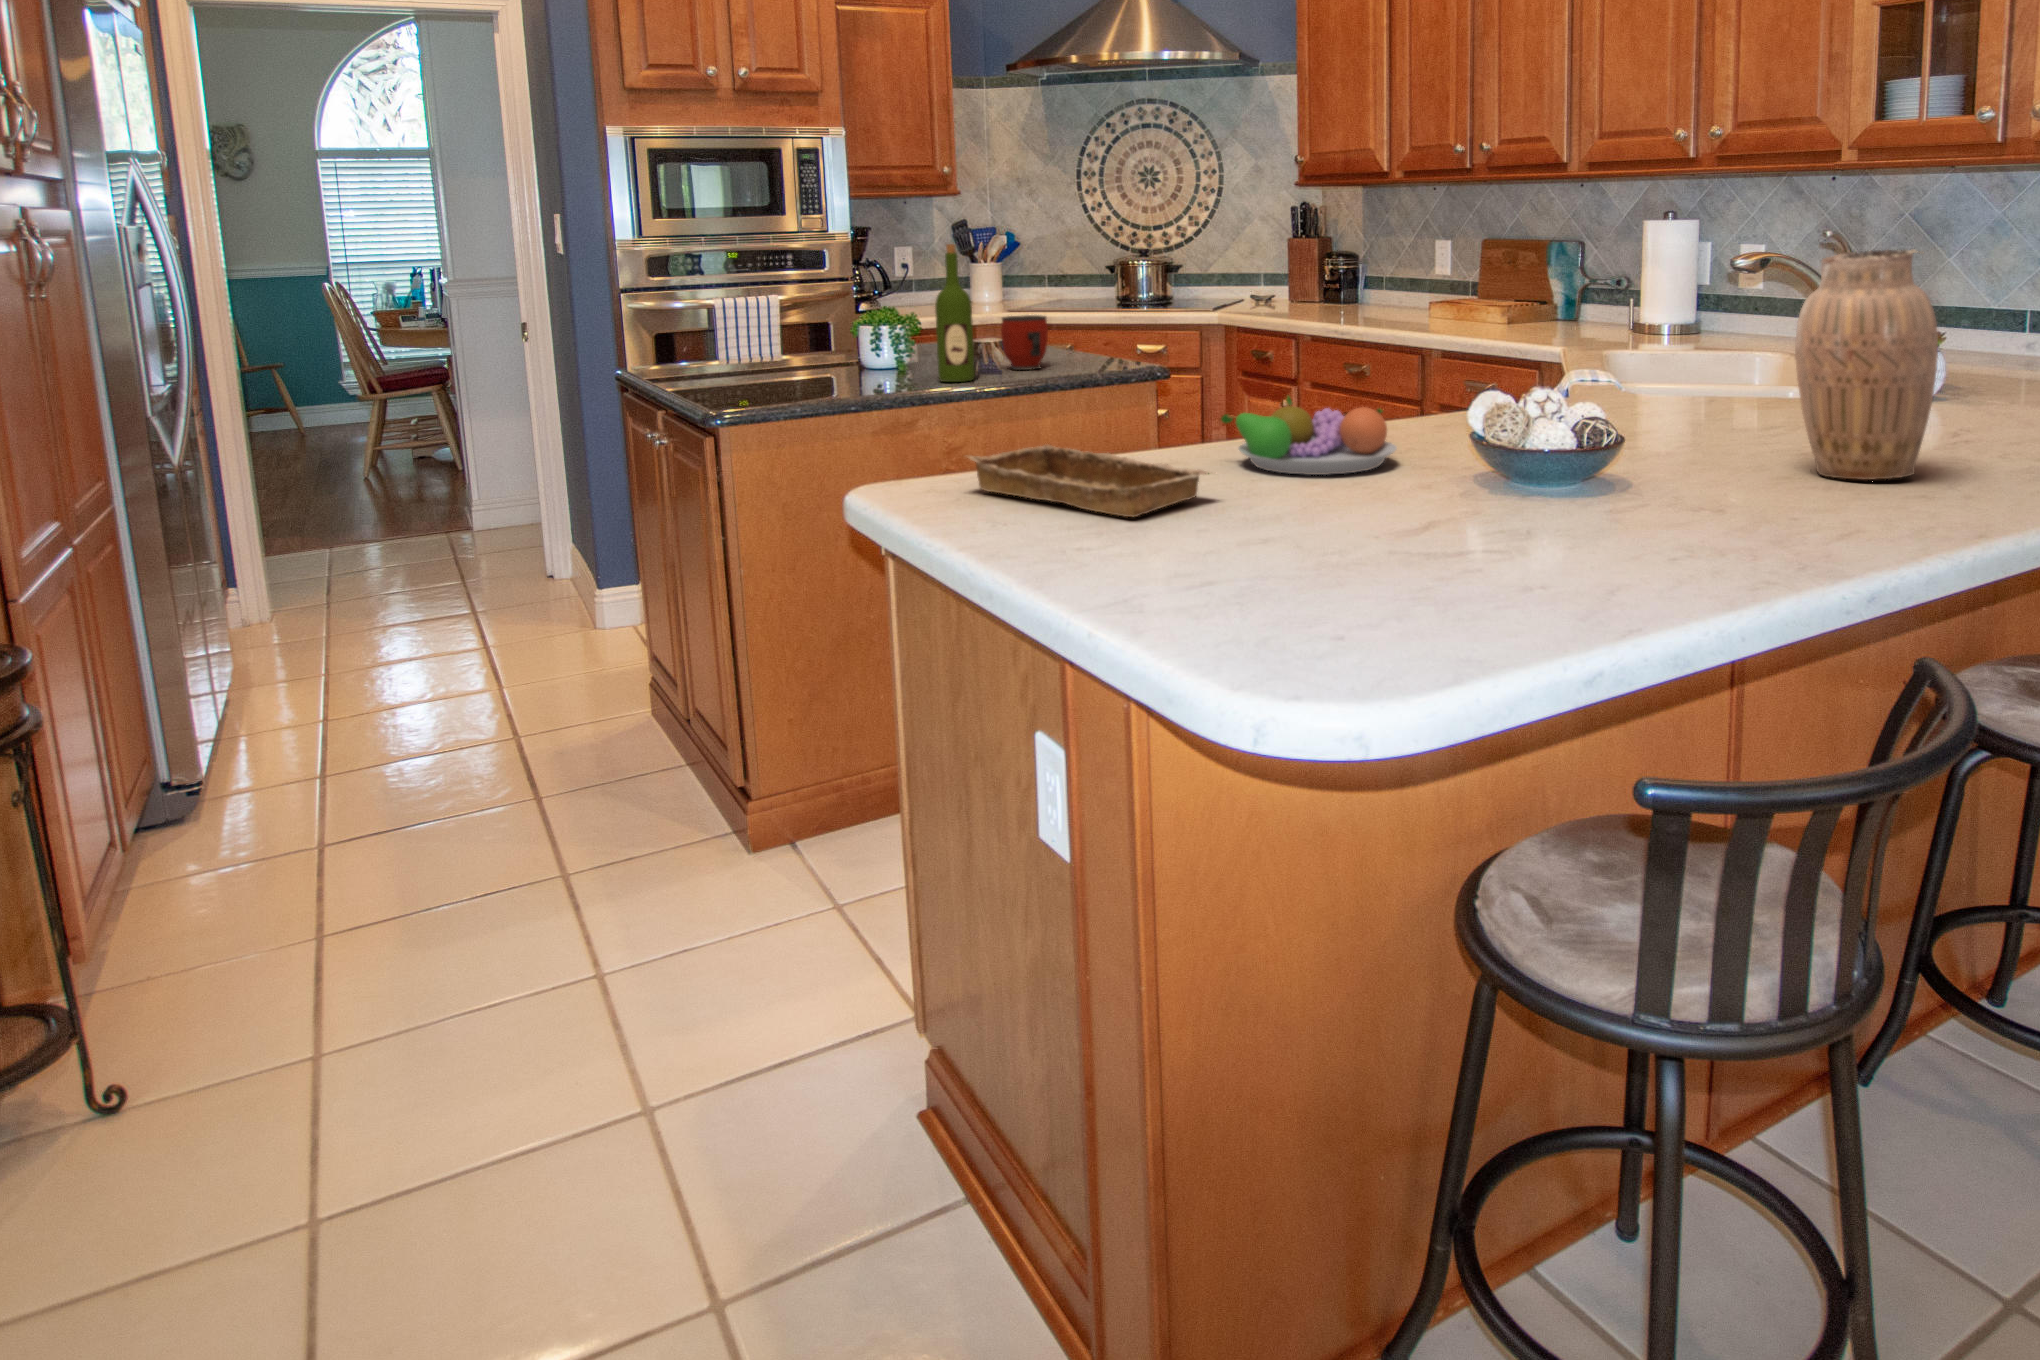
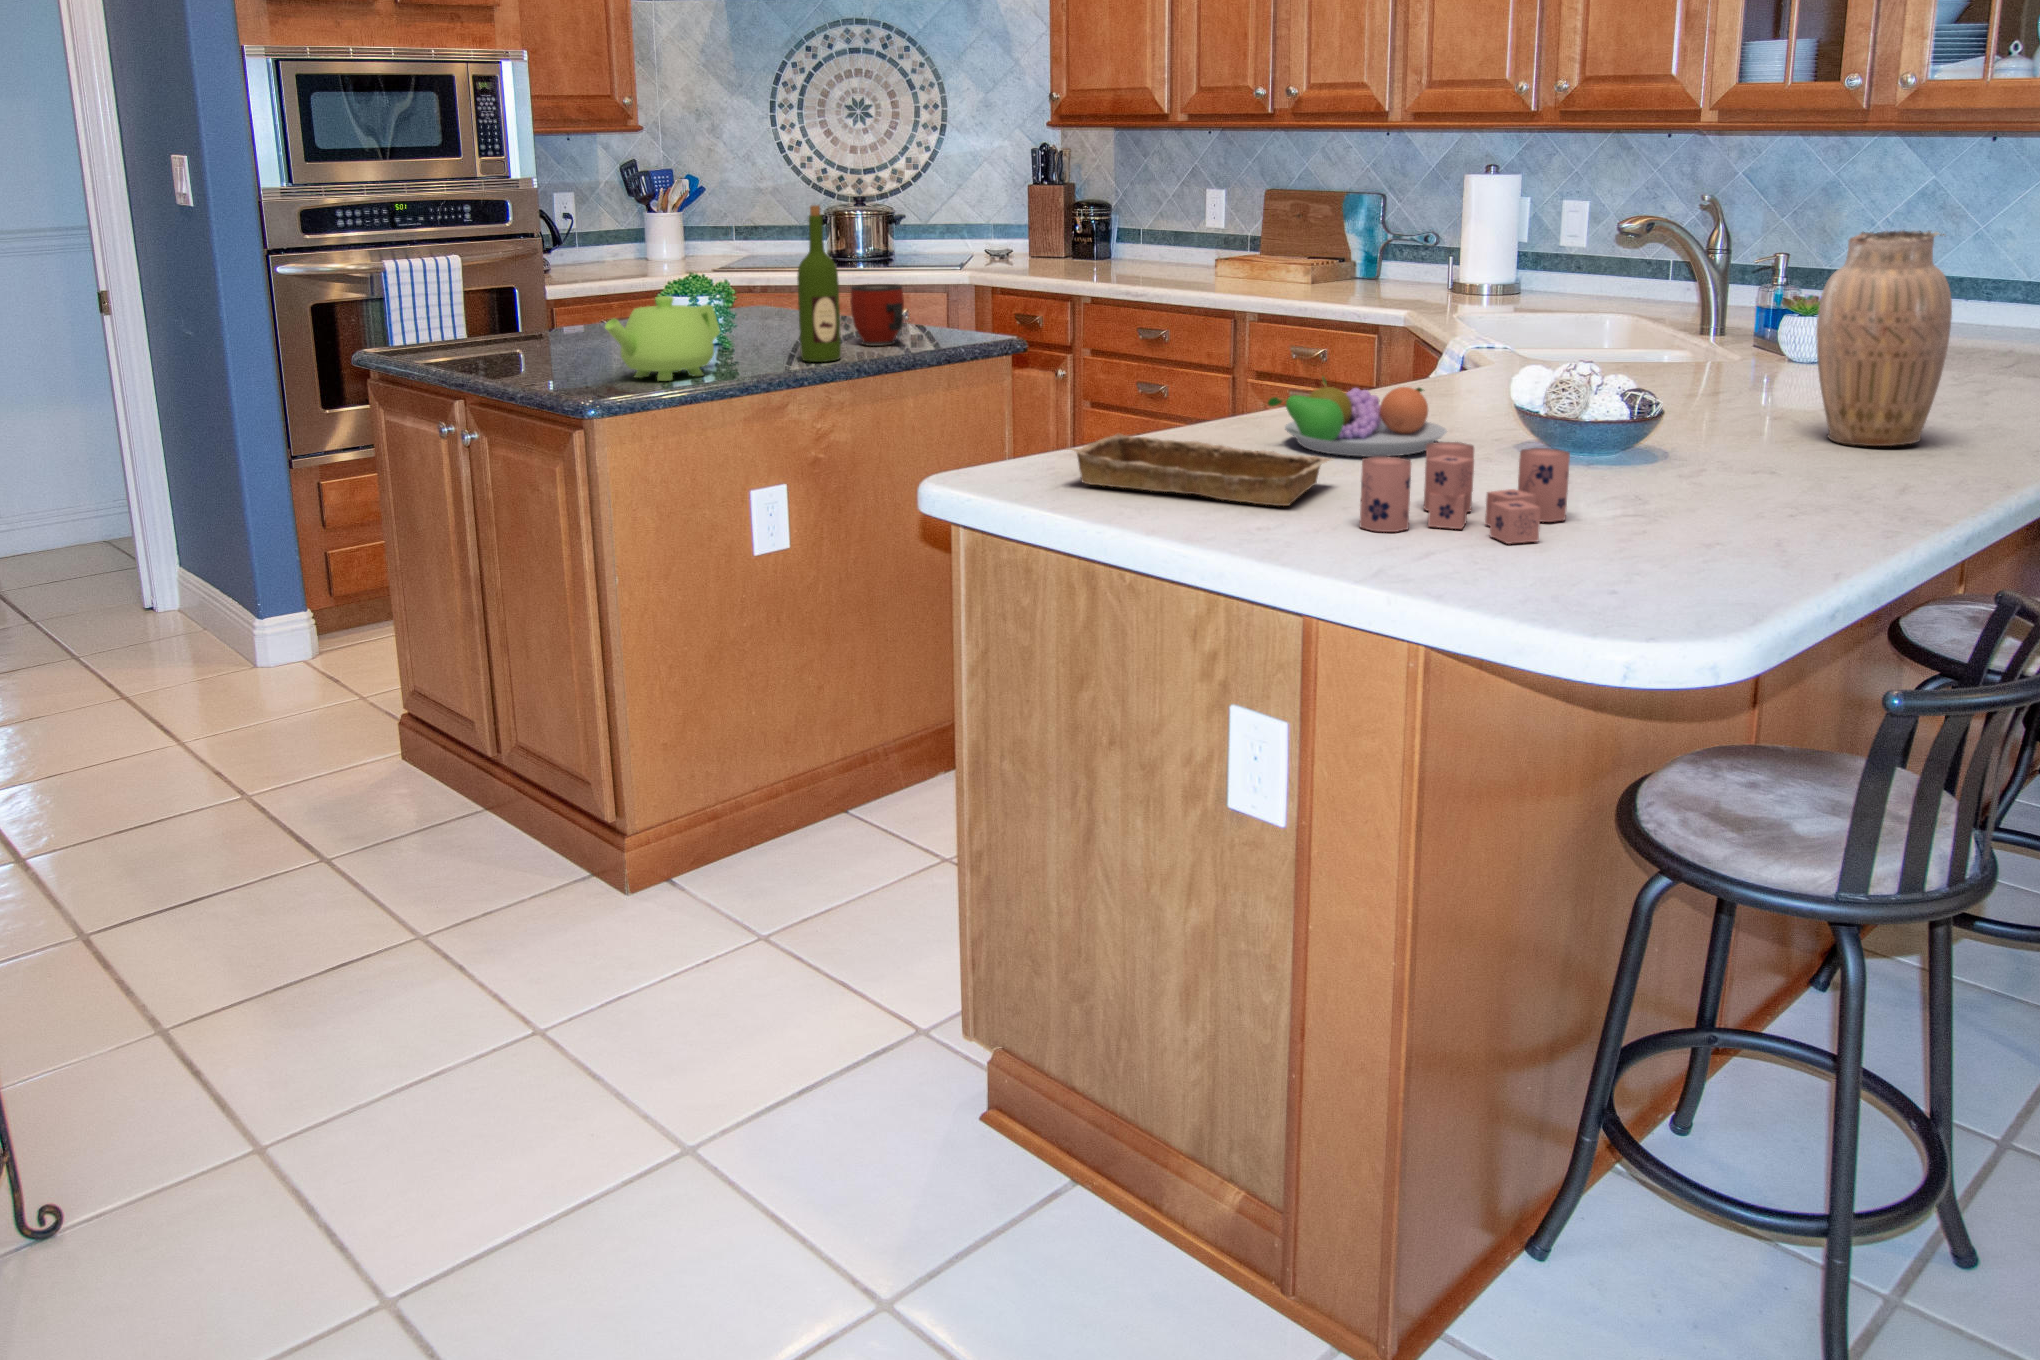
teapot: none [750,322,865,395] -> present [605,296,720,381]
candle: none [1169,457,1400,563] -> present [1360,442,1570,544]

